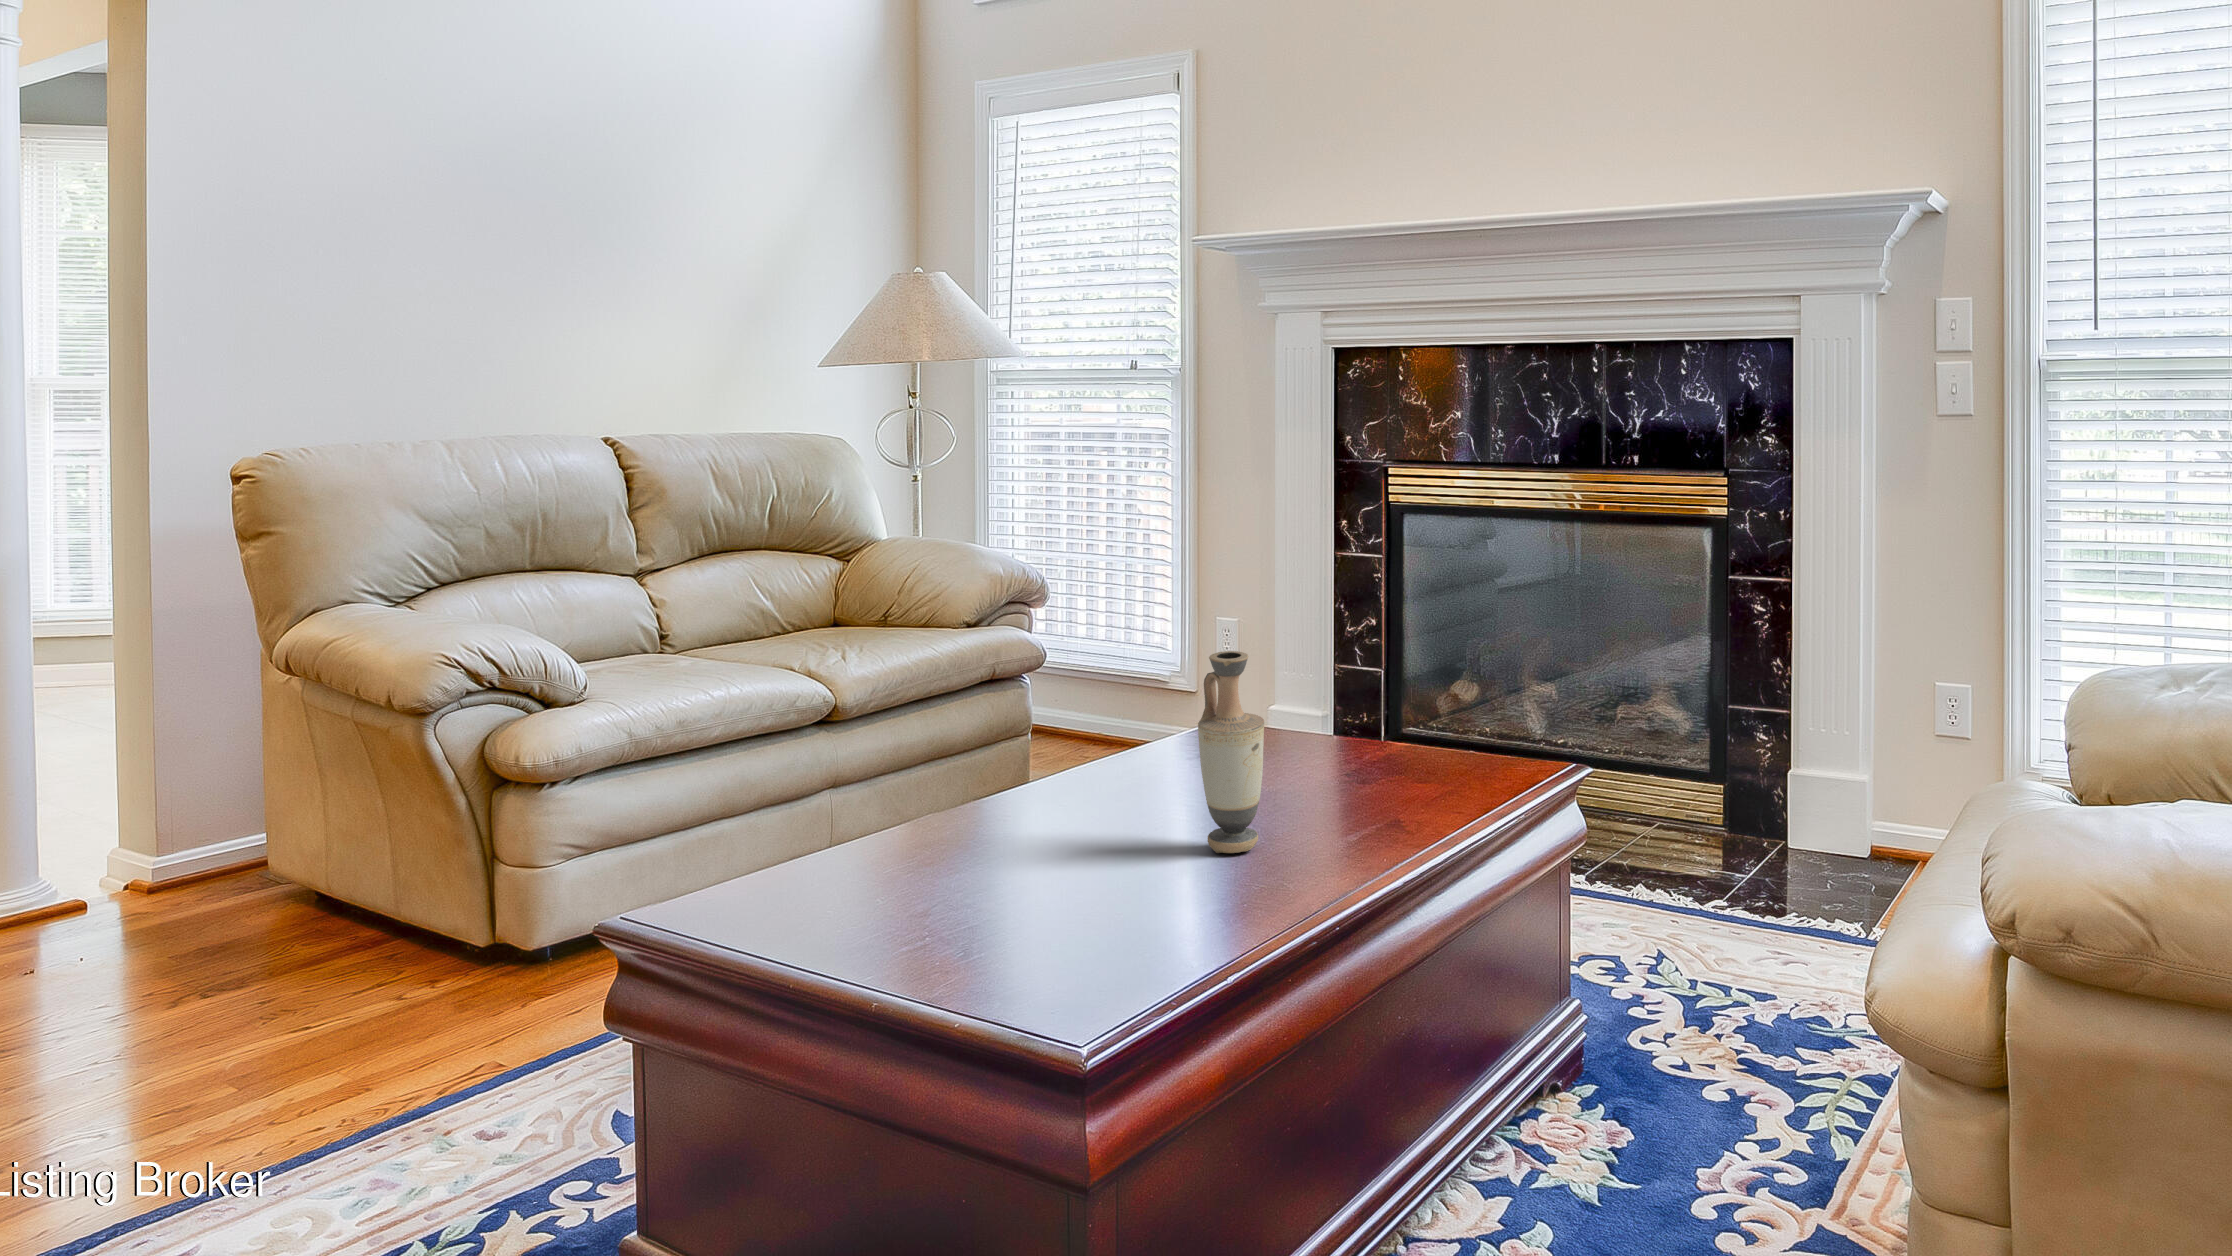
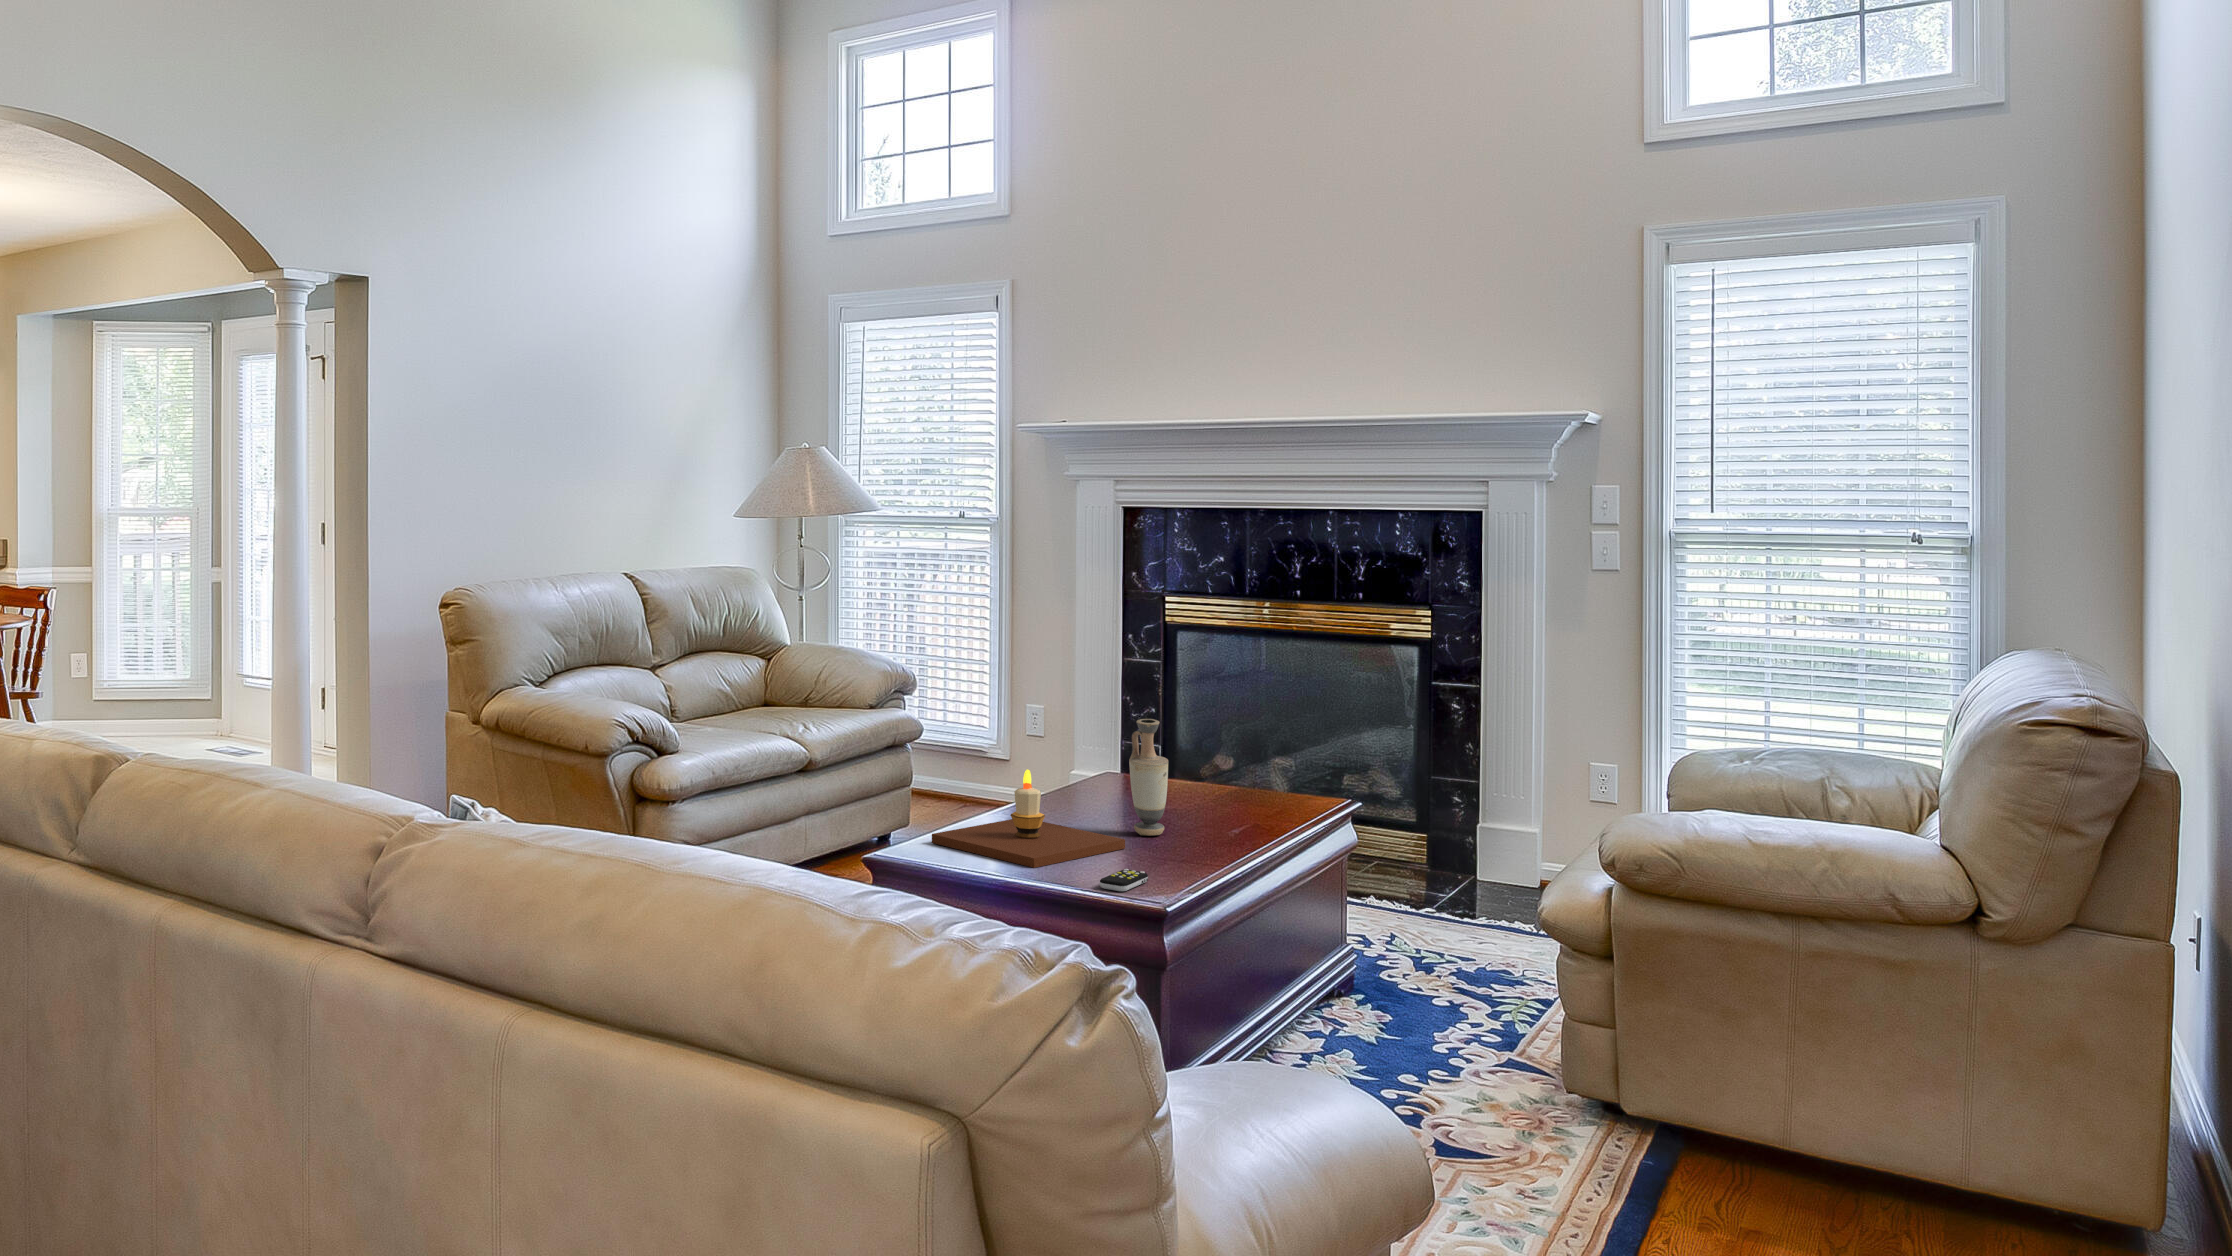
candle: none [819,751,1169,949] -> present [932,769,1125,868]
remote control: none [1044,952,1153,1011] -> present [1100,869,1148,891]

